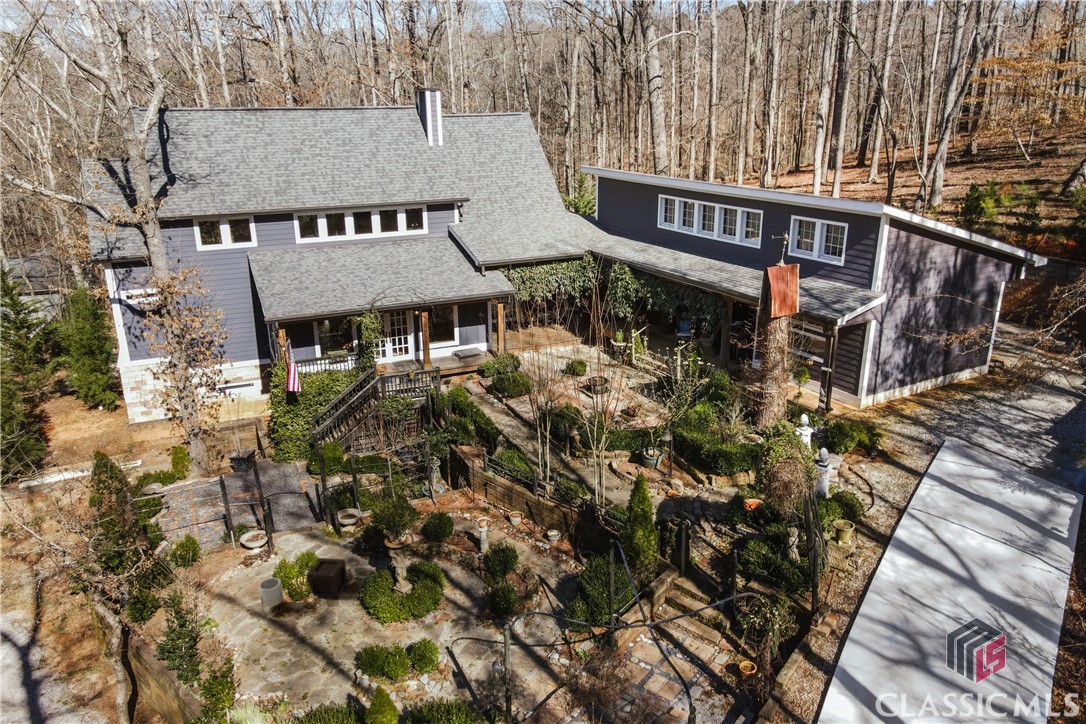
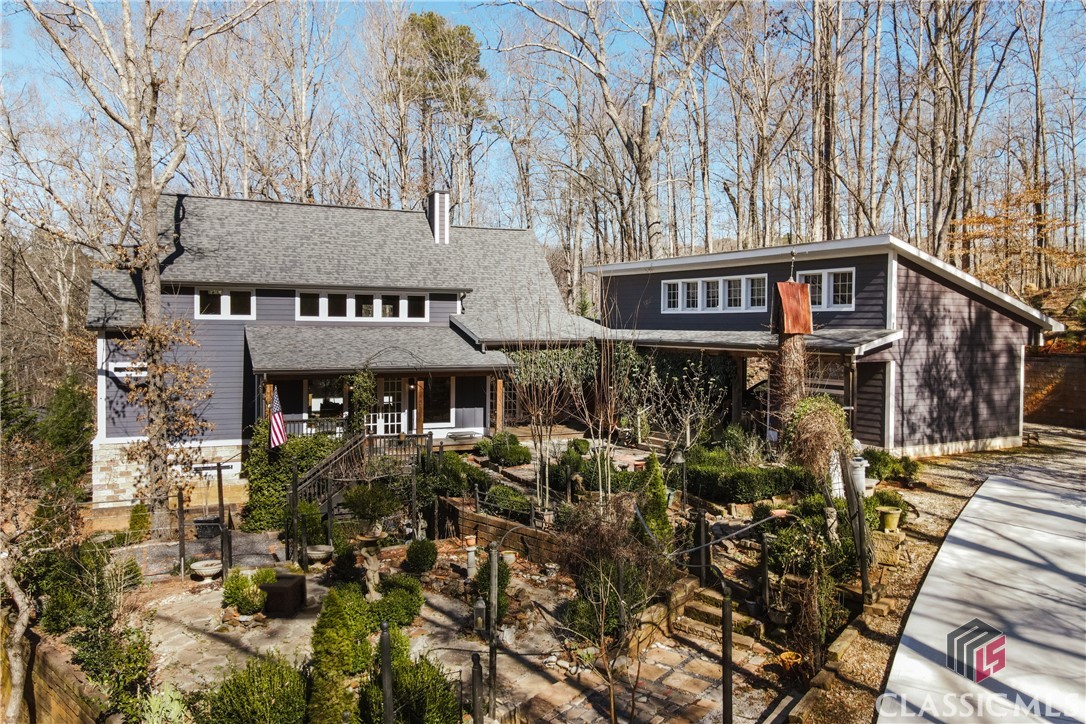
planter: present [259,578,283,607] -> none [199,589,228,632]

